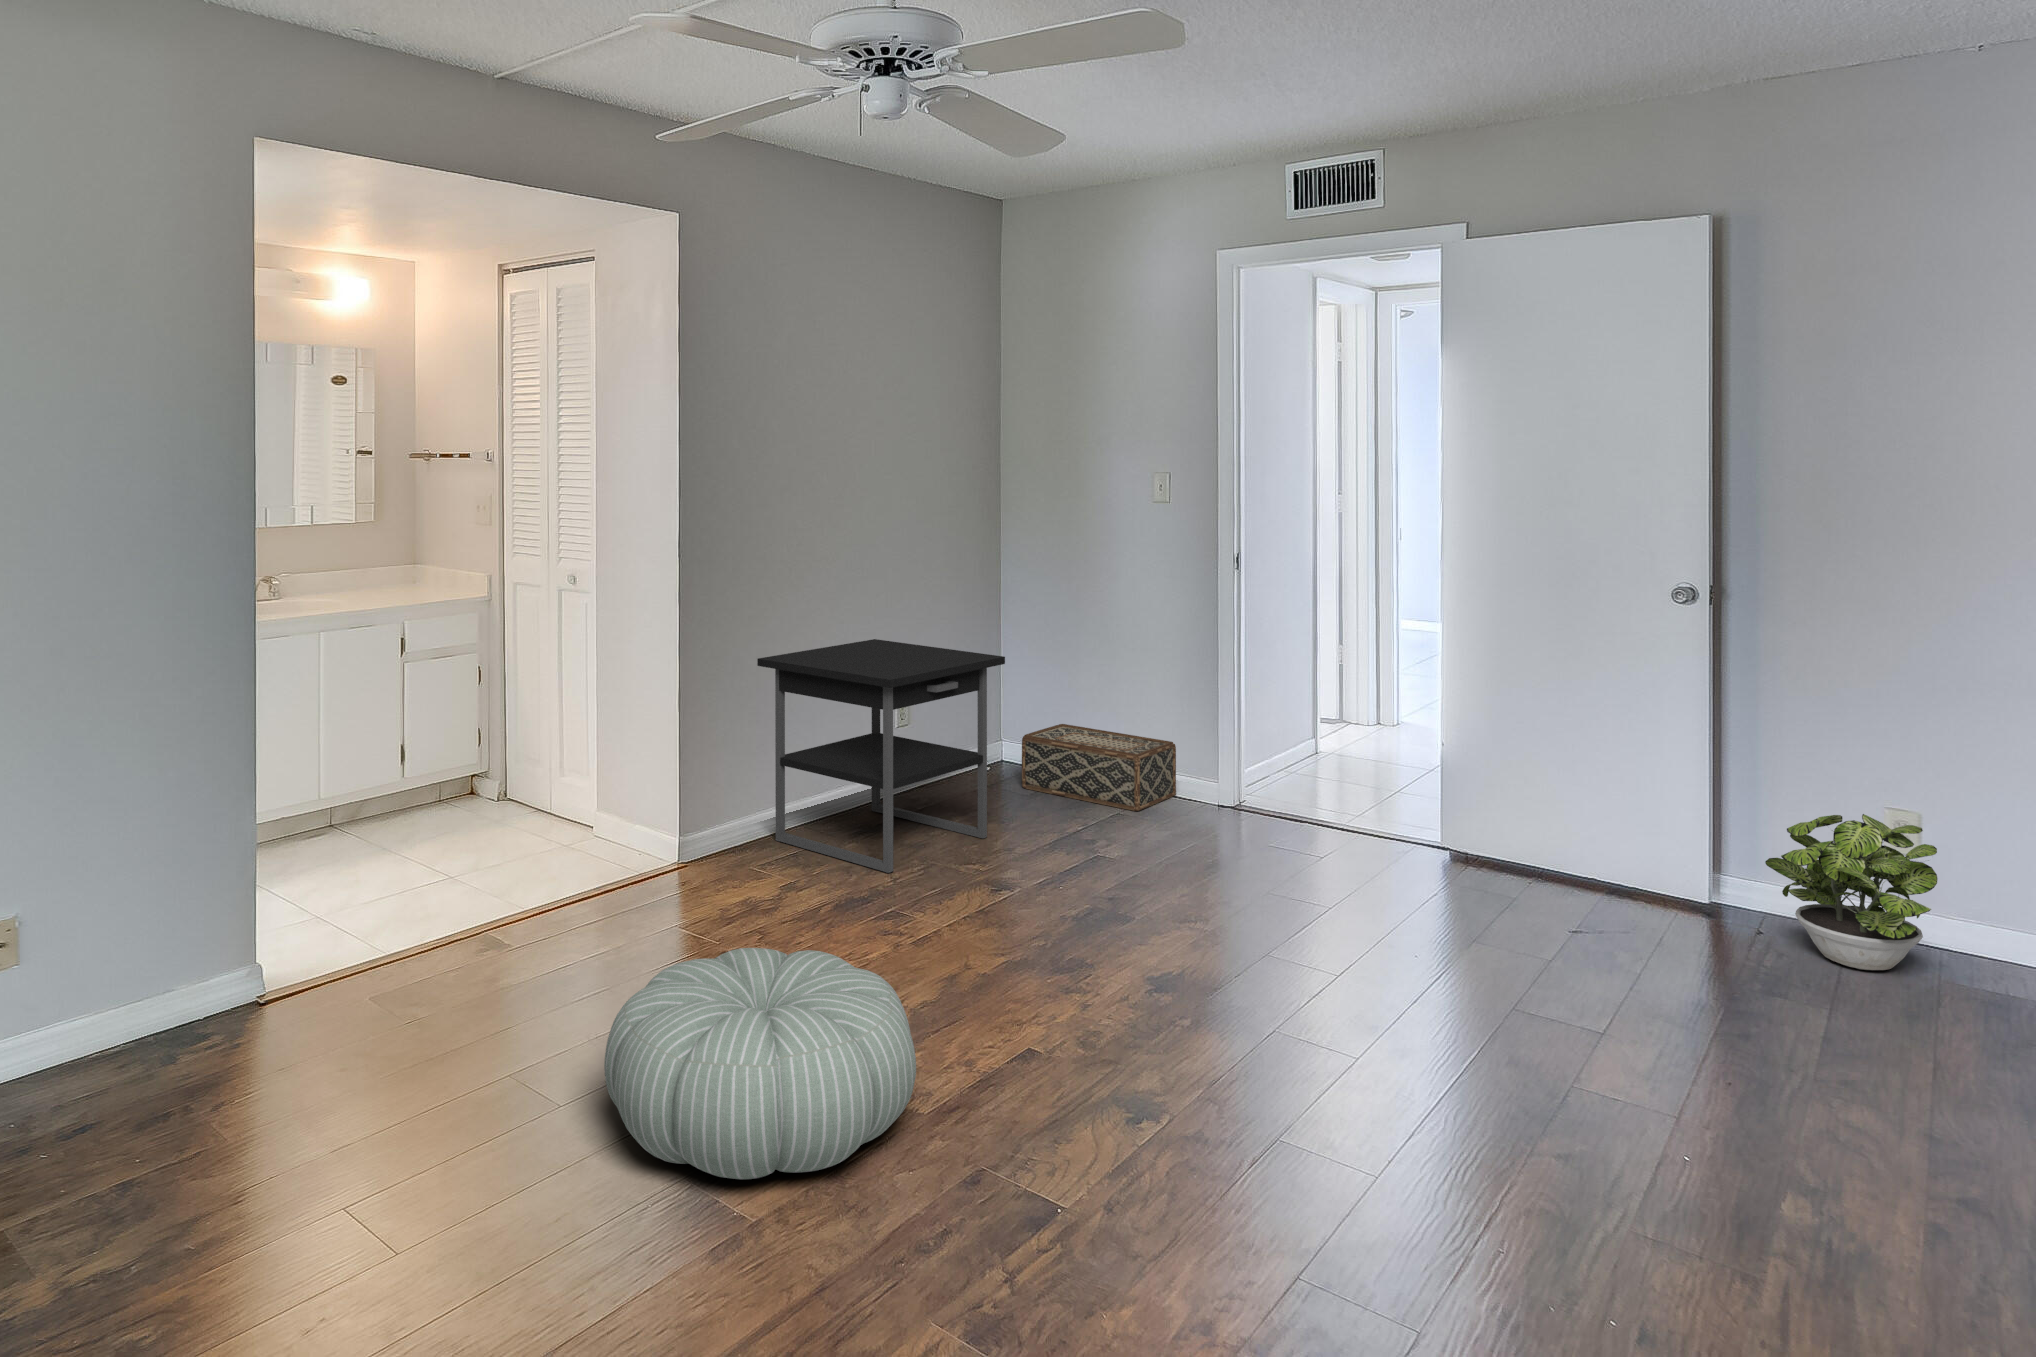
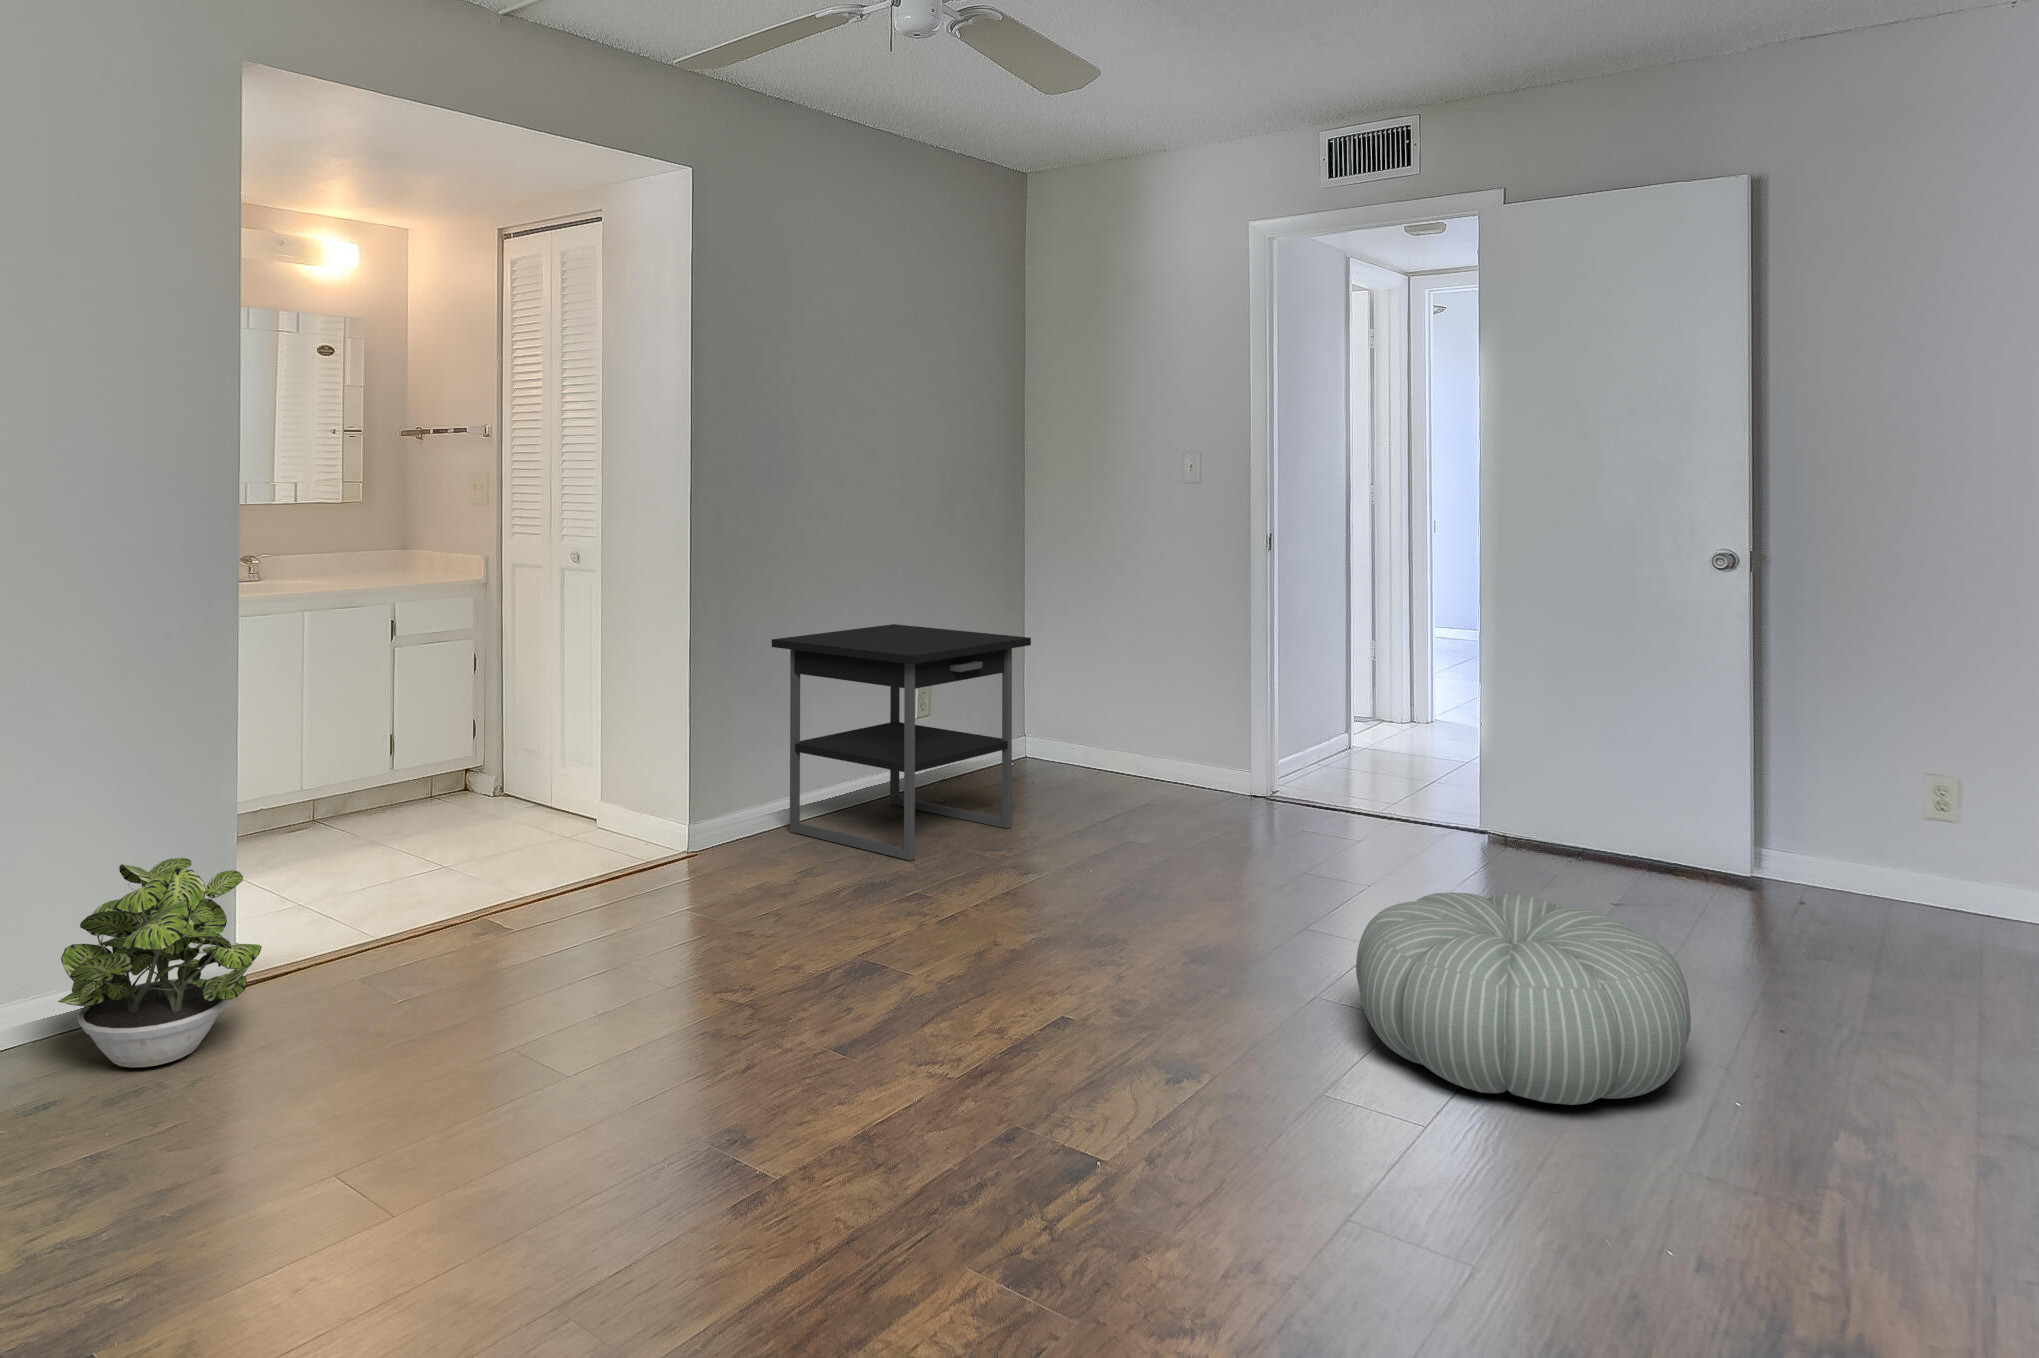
woven basket: present [1022,724,1176,811] -> none [1047,717,1207,802]
potted plant: present [1765,814,1937,970] -> present [58,858,262,1067]
pouf: present [604,948,916,1179] -> present [1356,892,1691,1105]

